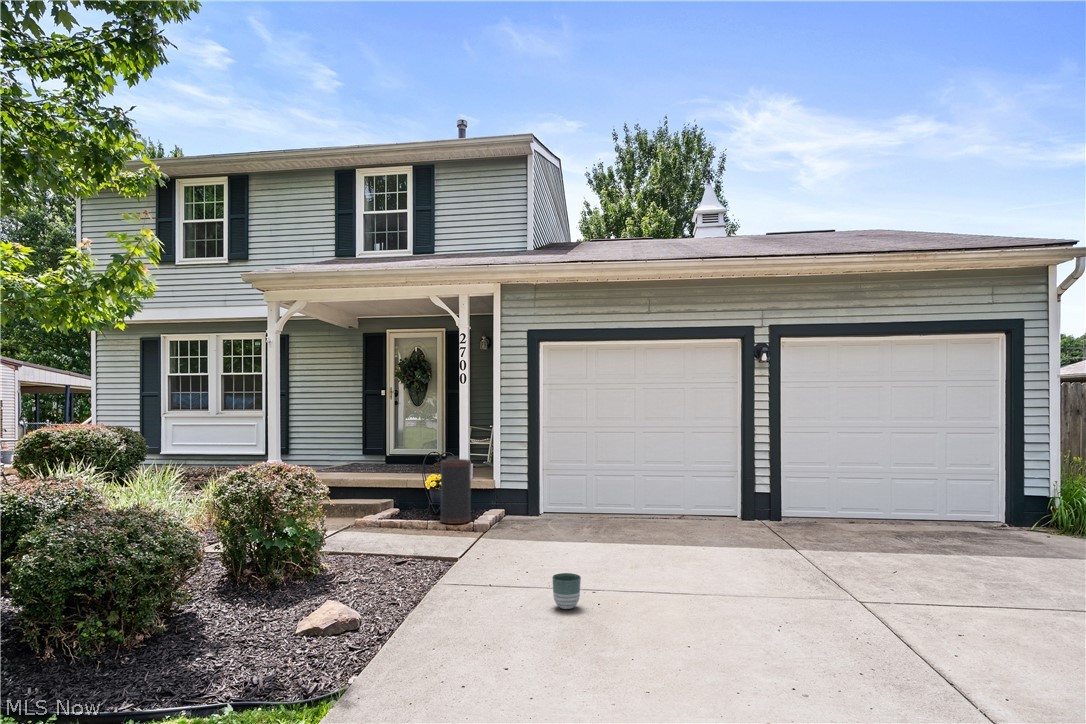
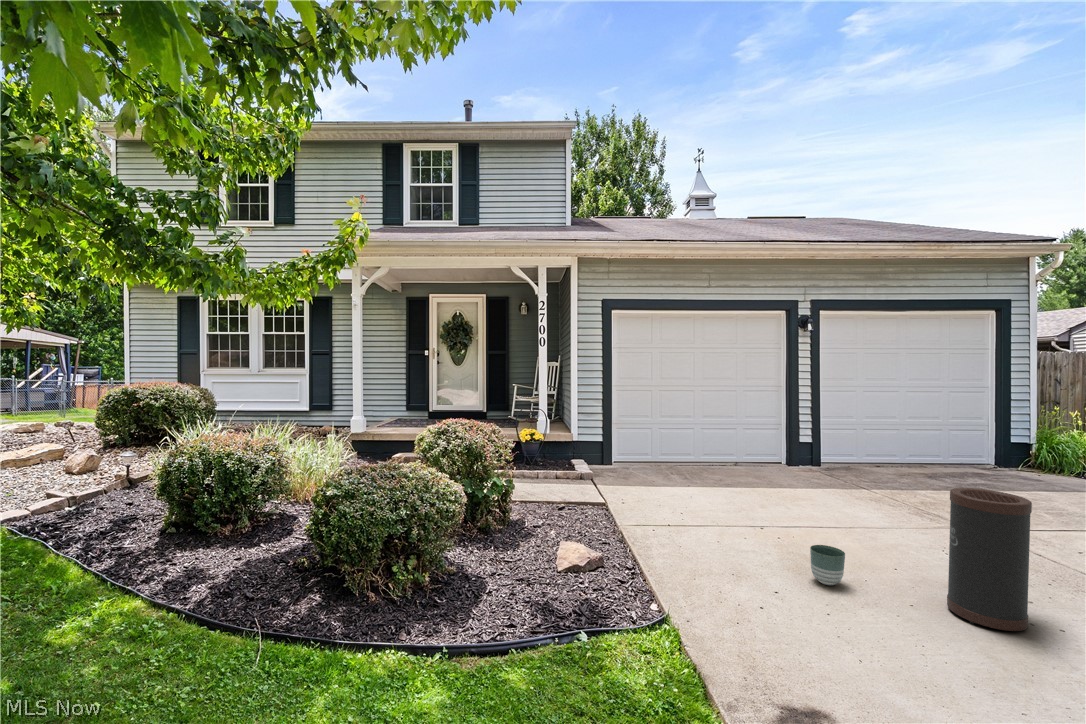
trash can: present [440,459,471,524] -> present [947,488,1032,631]

